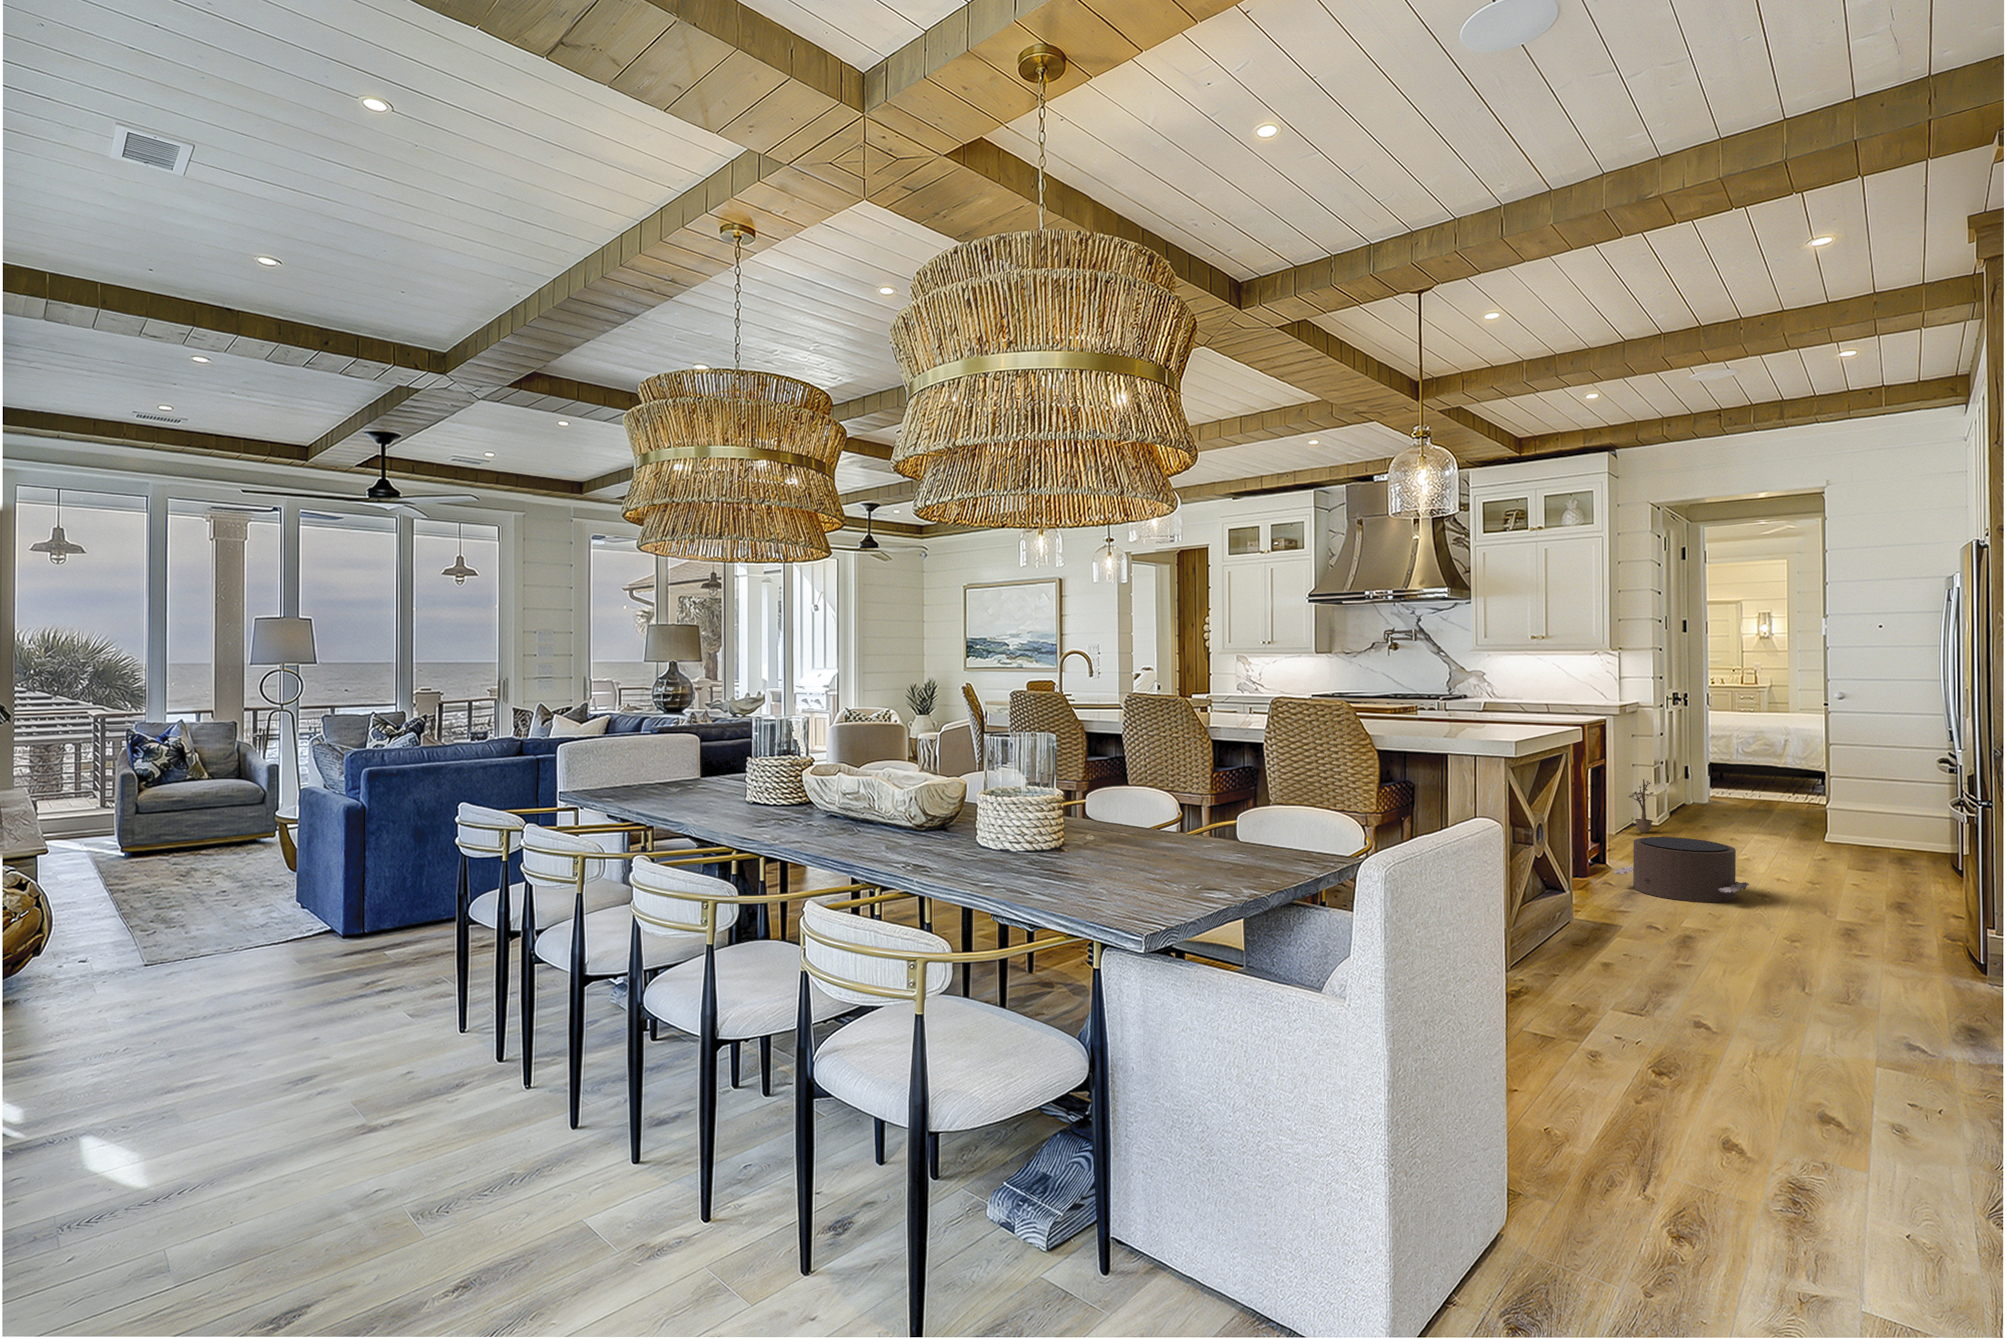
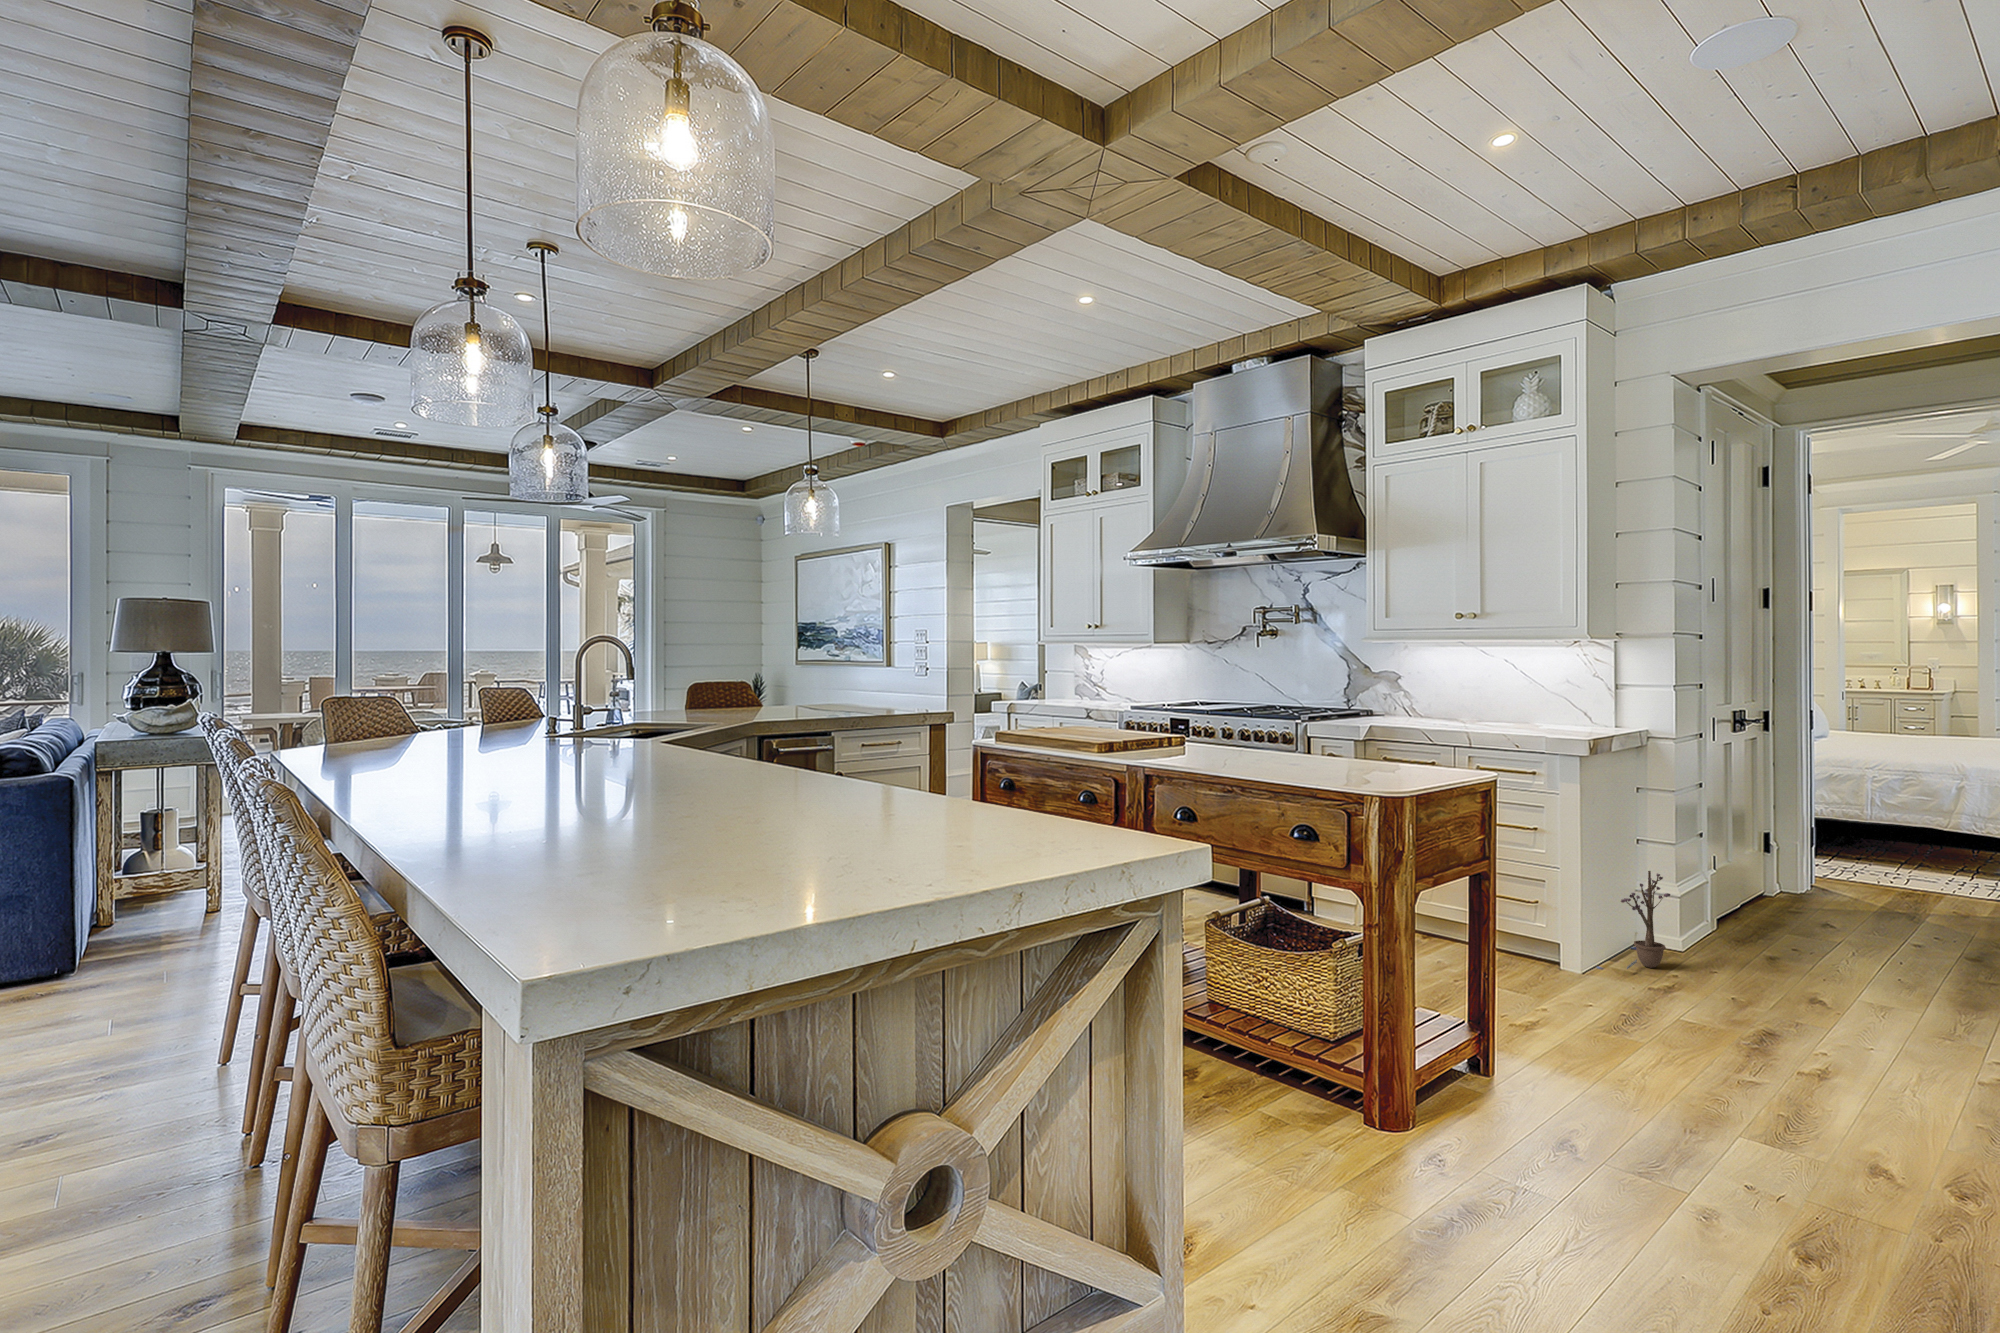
pouf: present [1613,837,1749,902] -> none [1464,1042,1765,1241]

